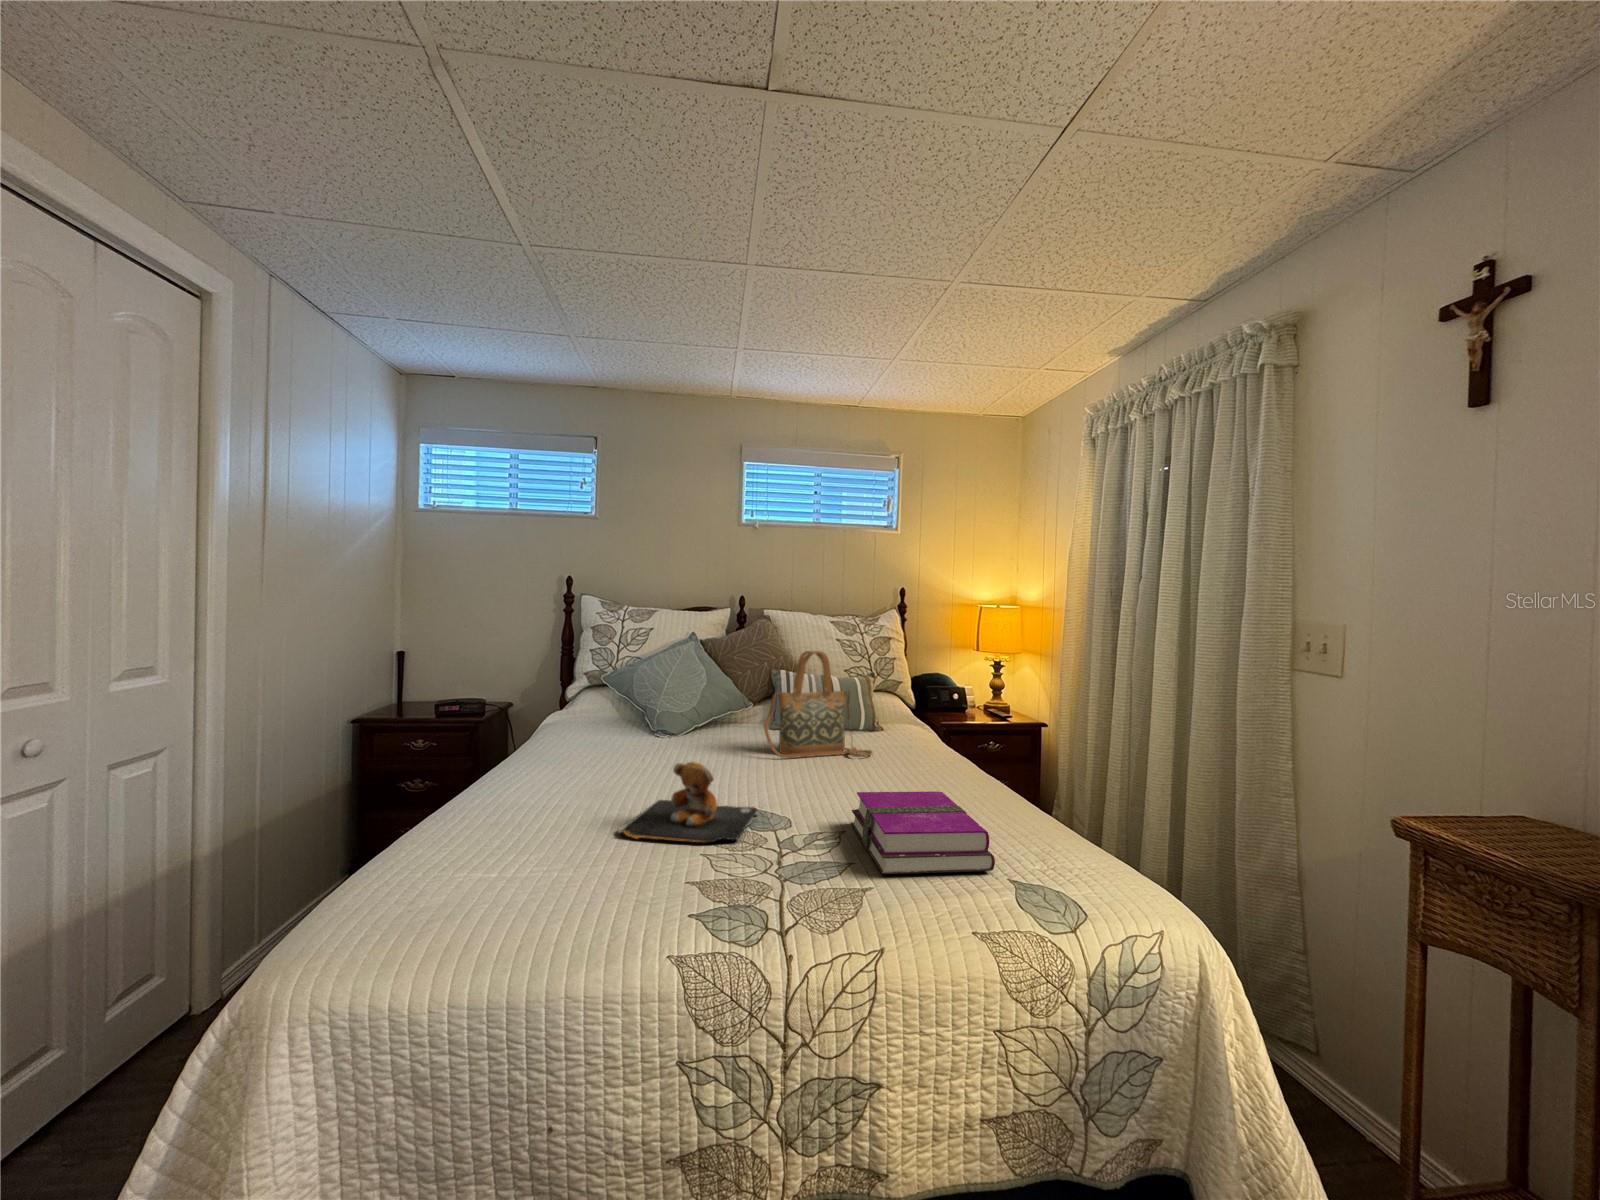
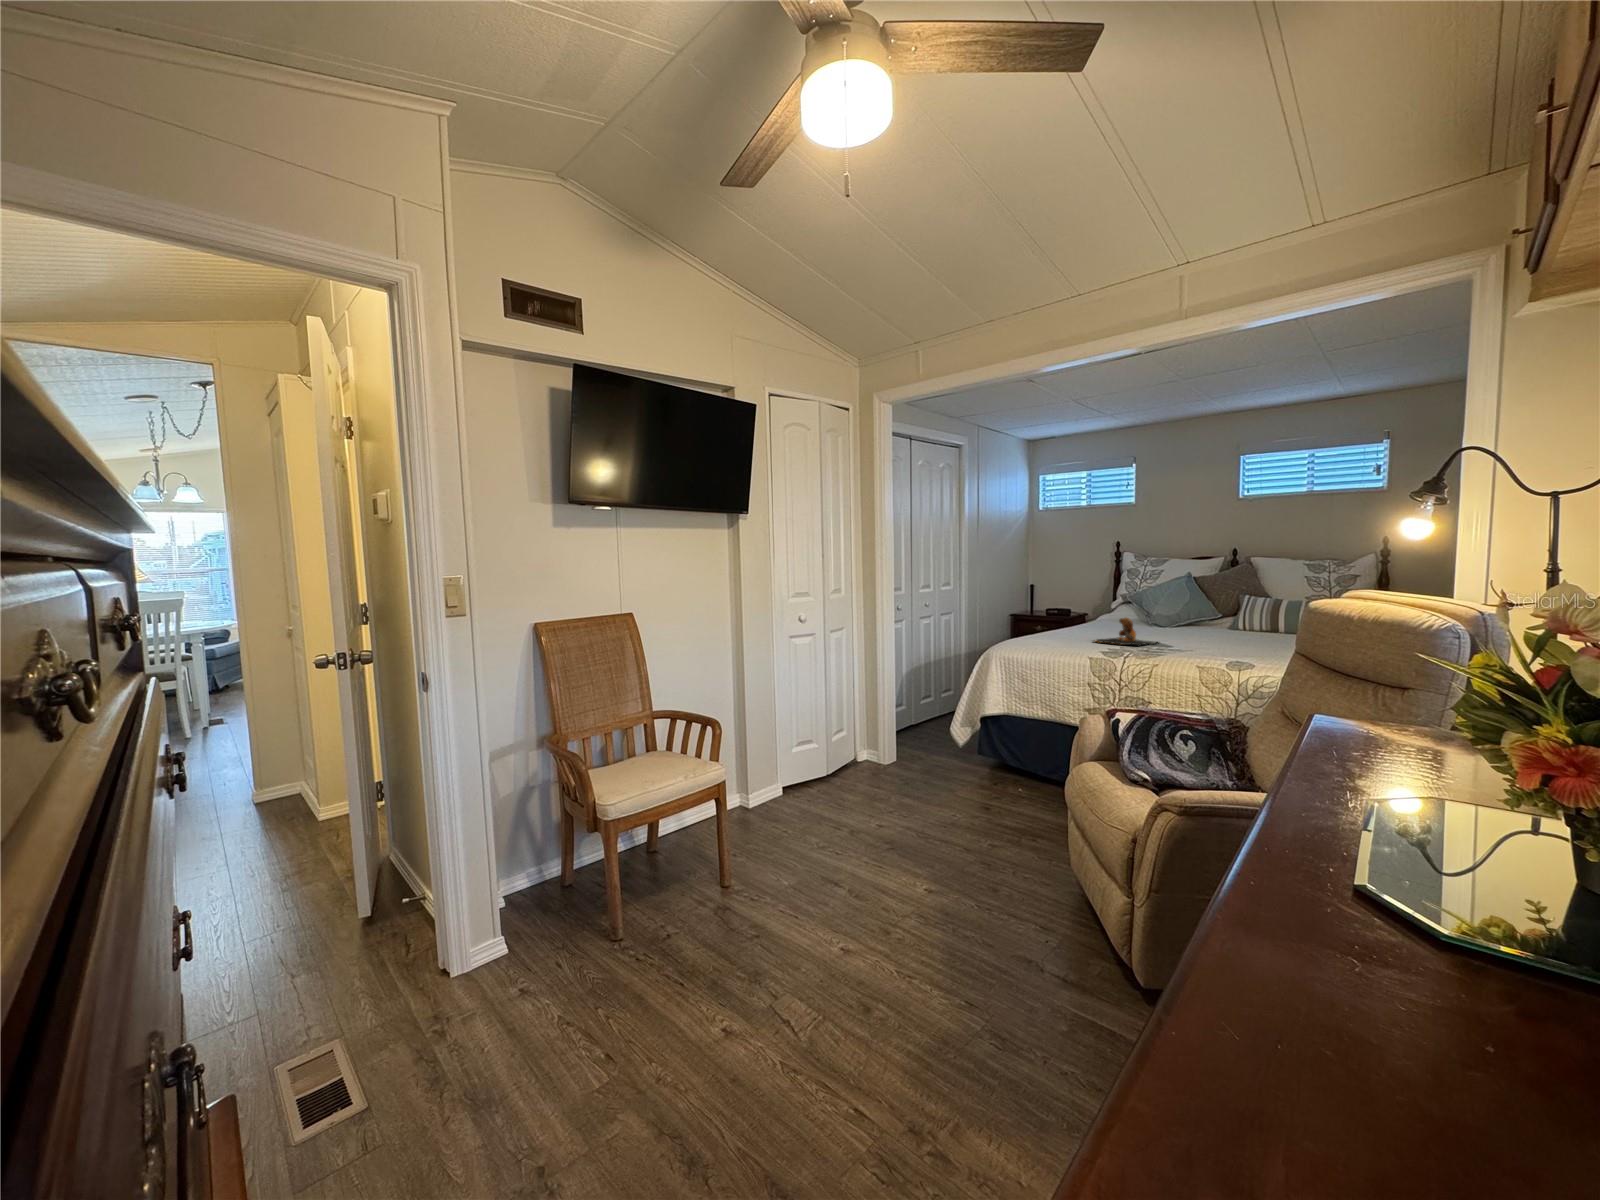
handbag: present [764,651,873,758] -> none [1198,578,1272,638]
hardback book: present [851,791,995,874] -> none [1184,634,1253,658]

